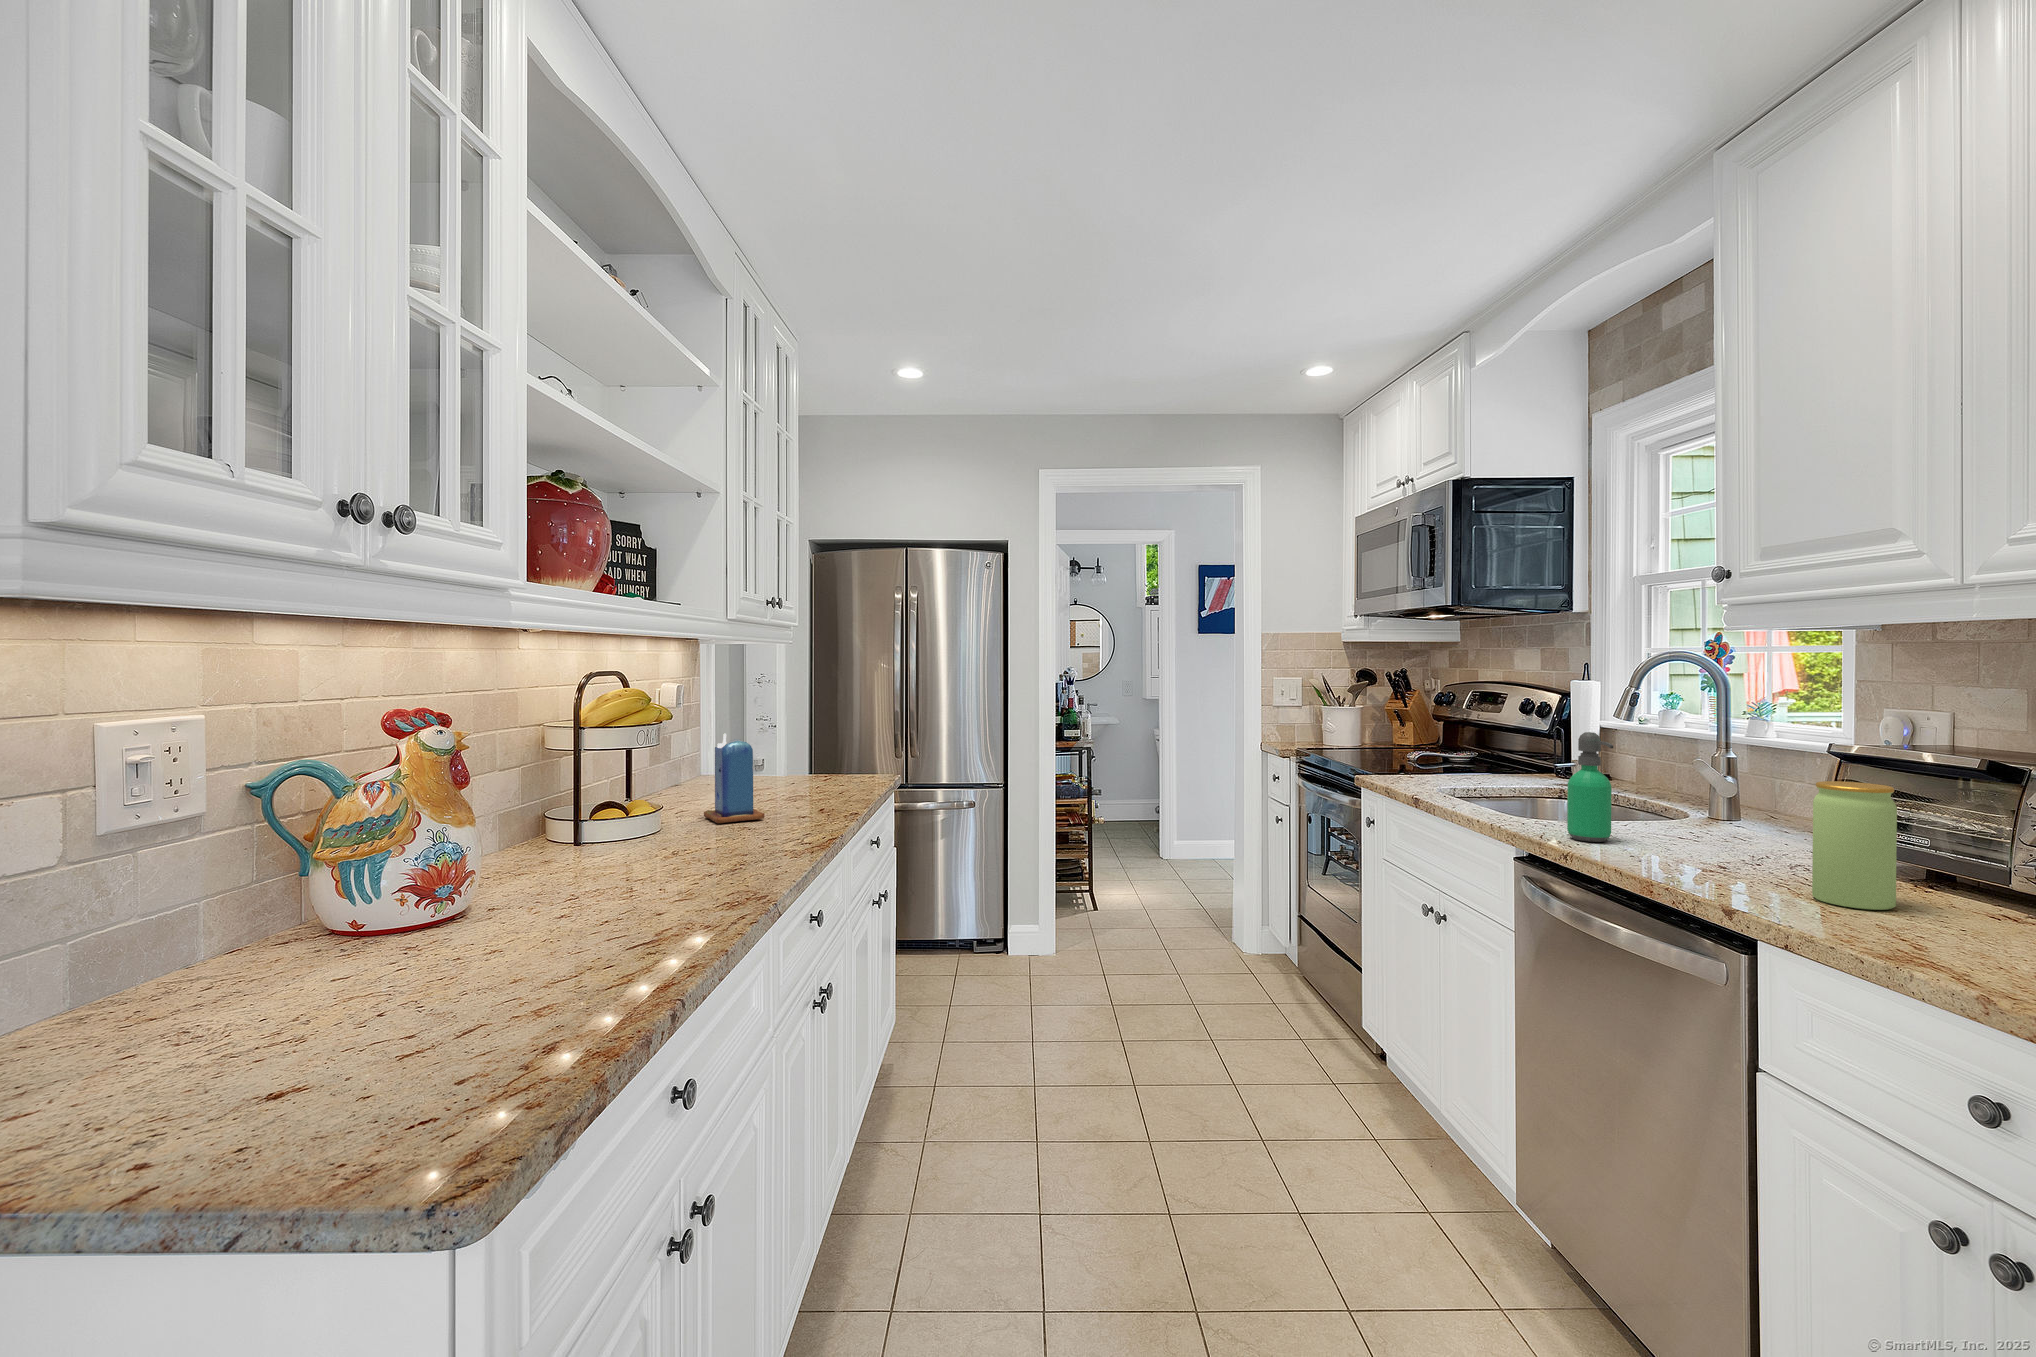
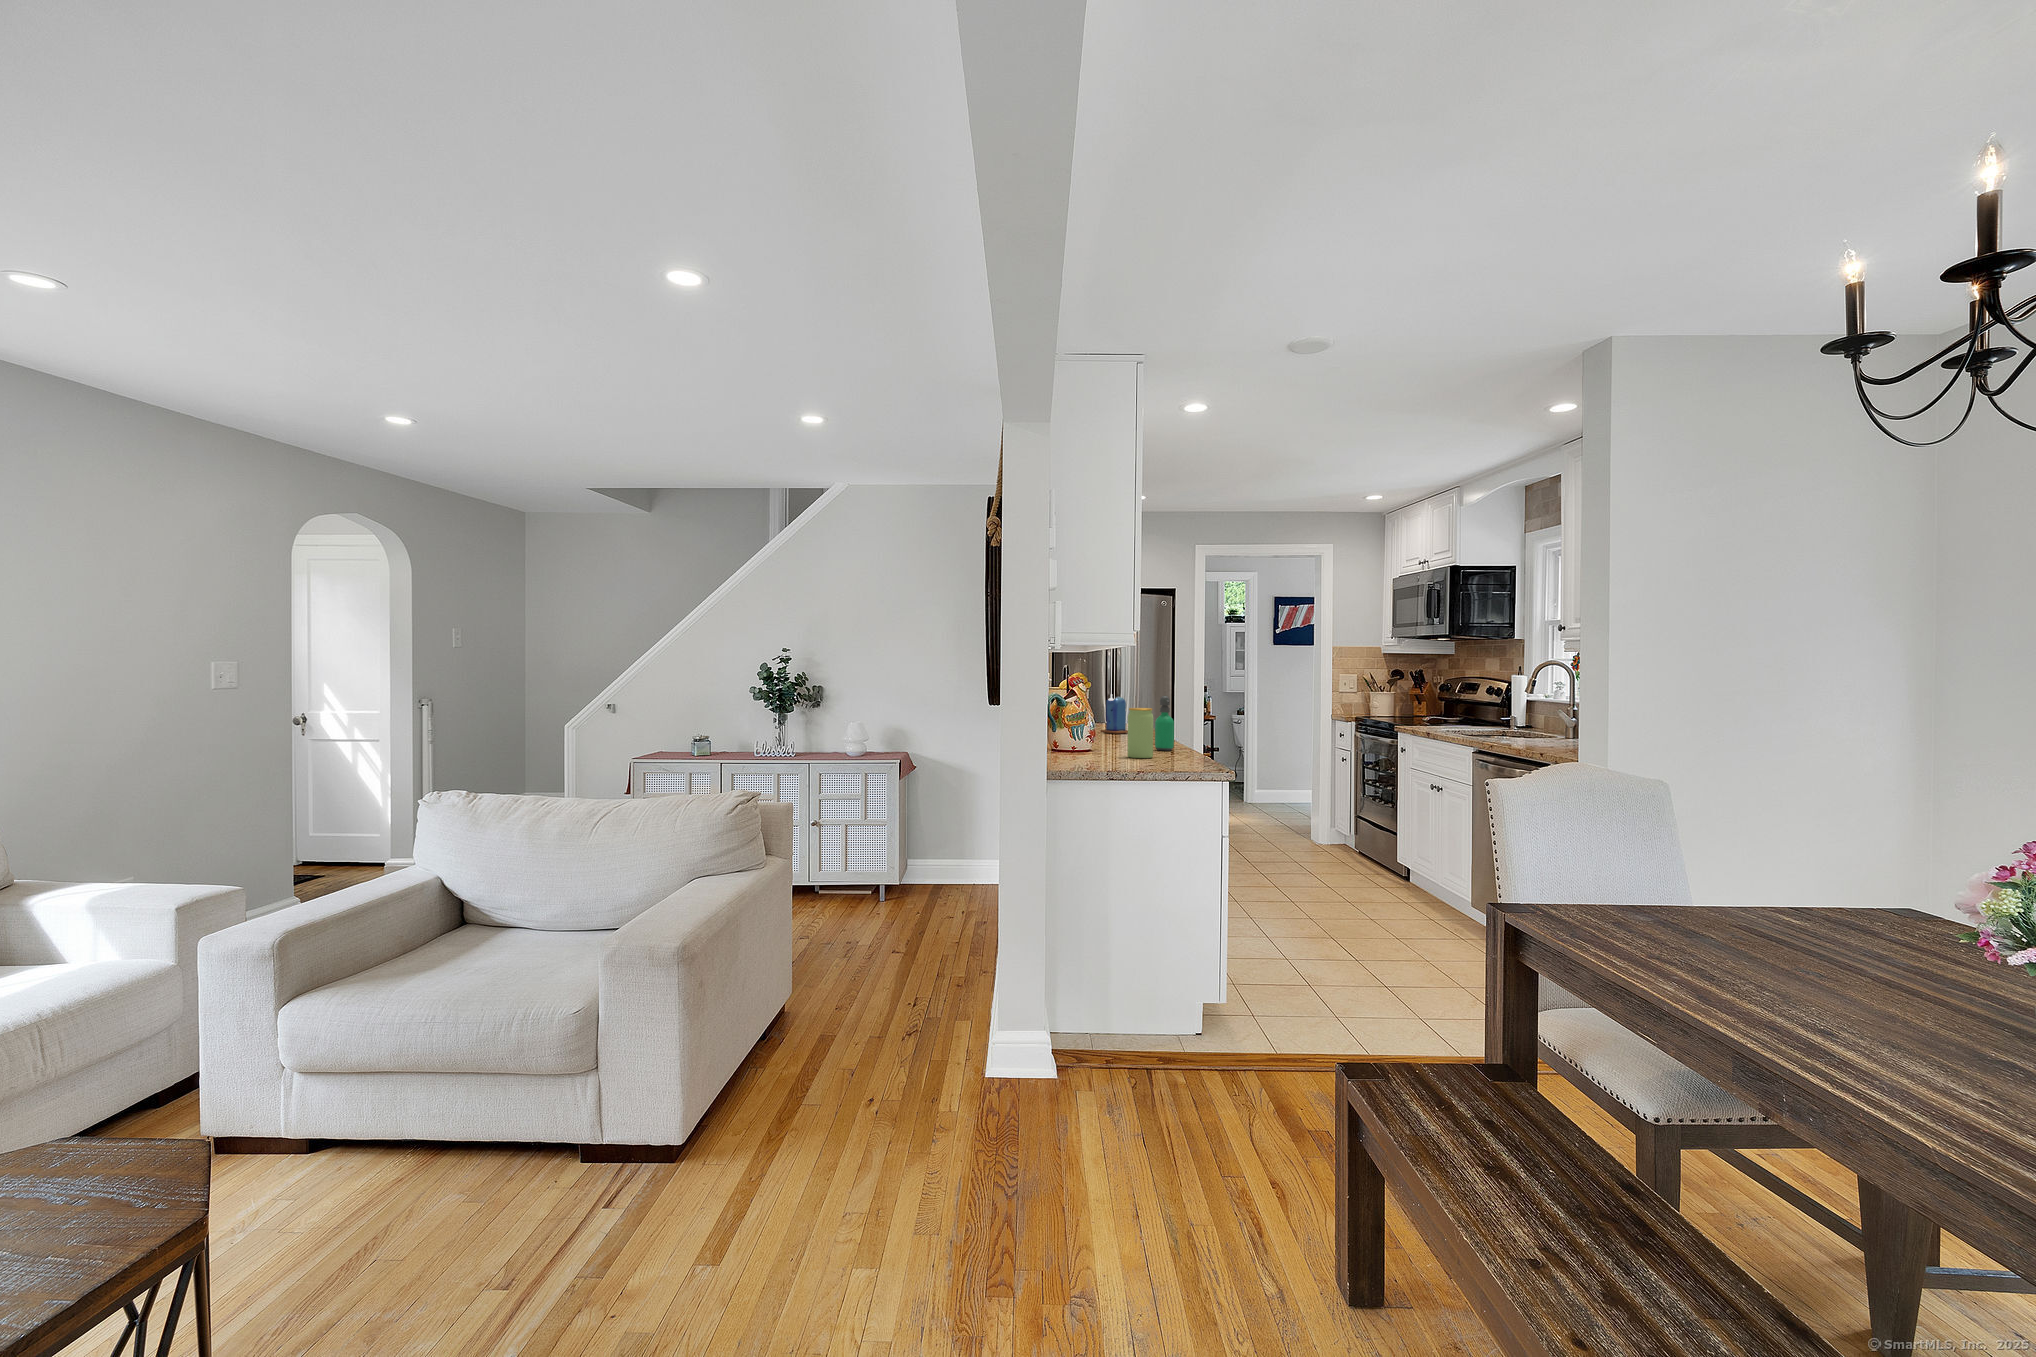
soap dispenser: present [1567,732,1613,842] -> present [1155,696,1174,751]
jar: present [1812,781,1897,910] -> present [1128,708,1153,758]

